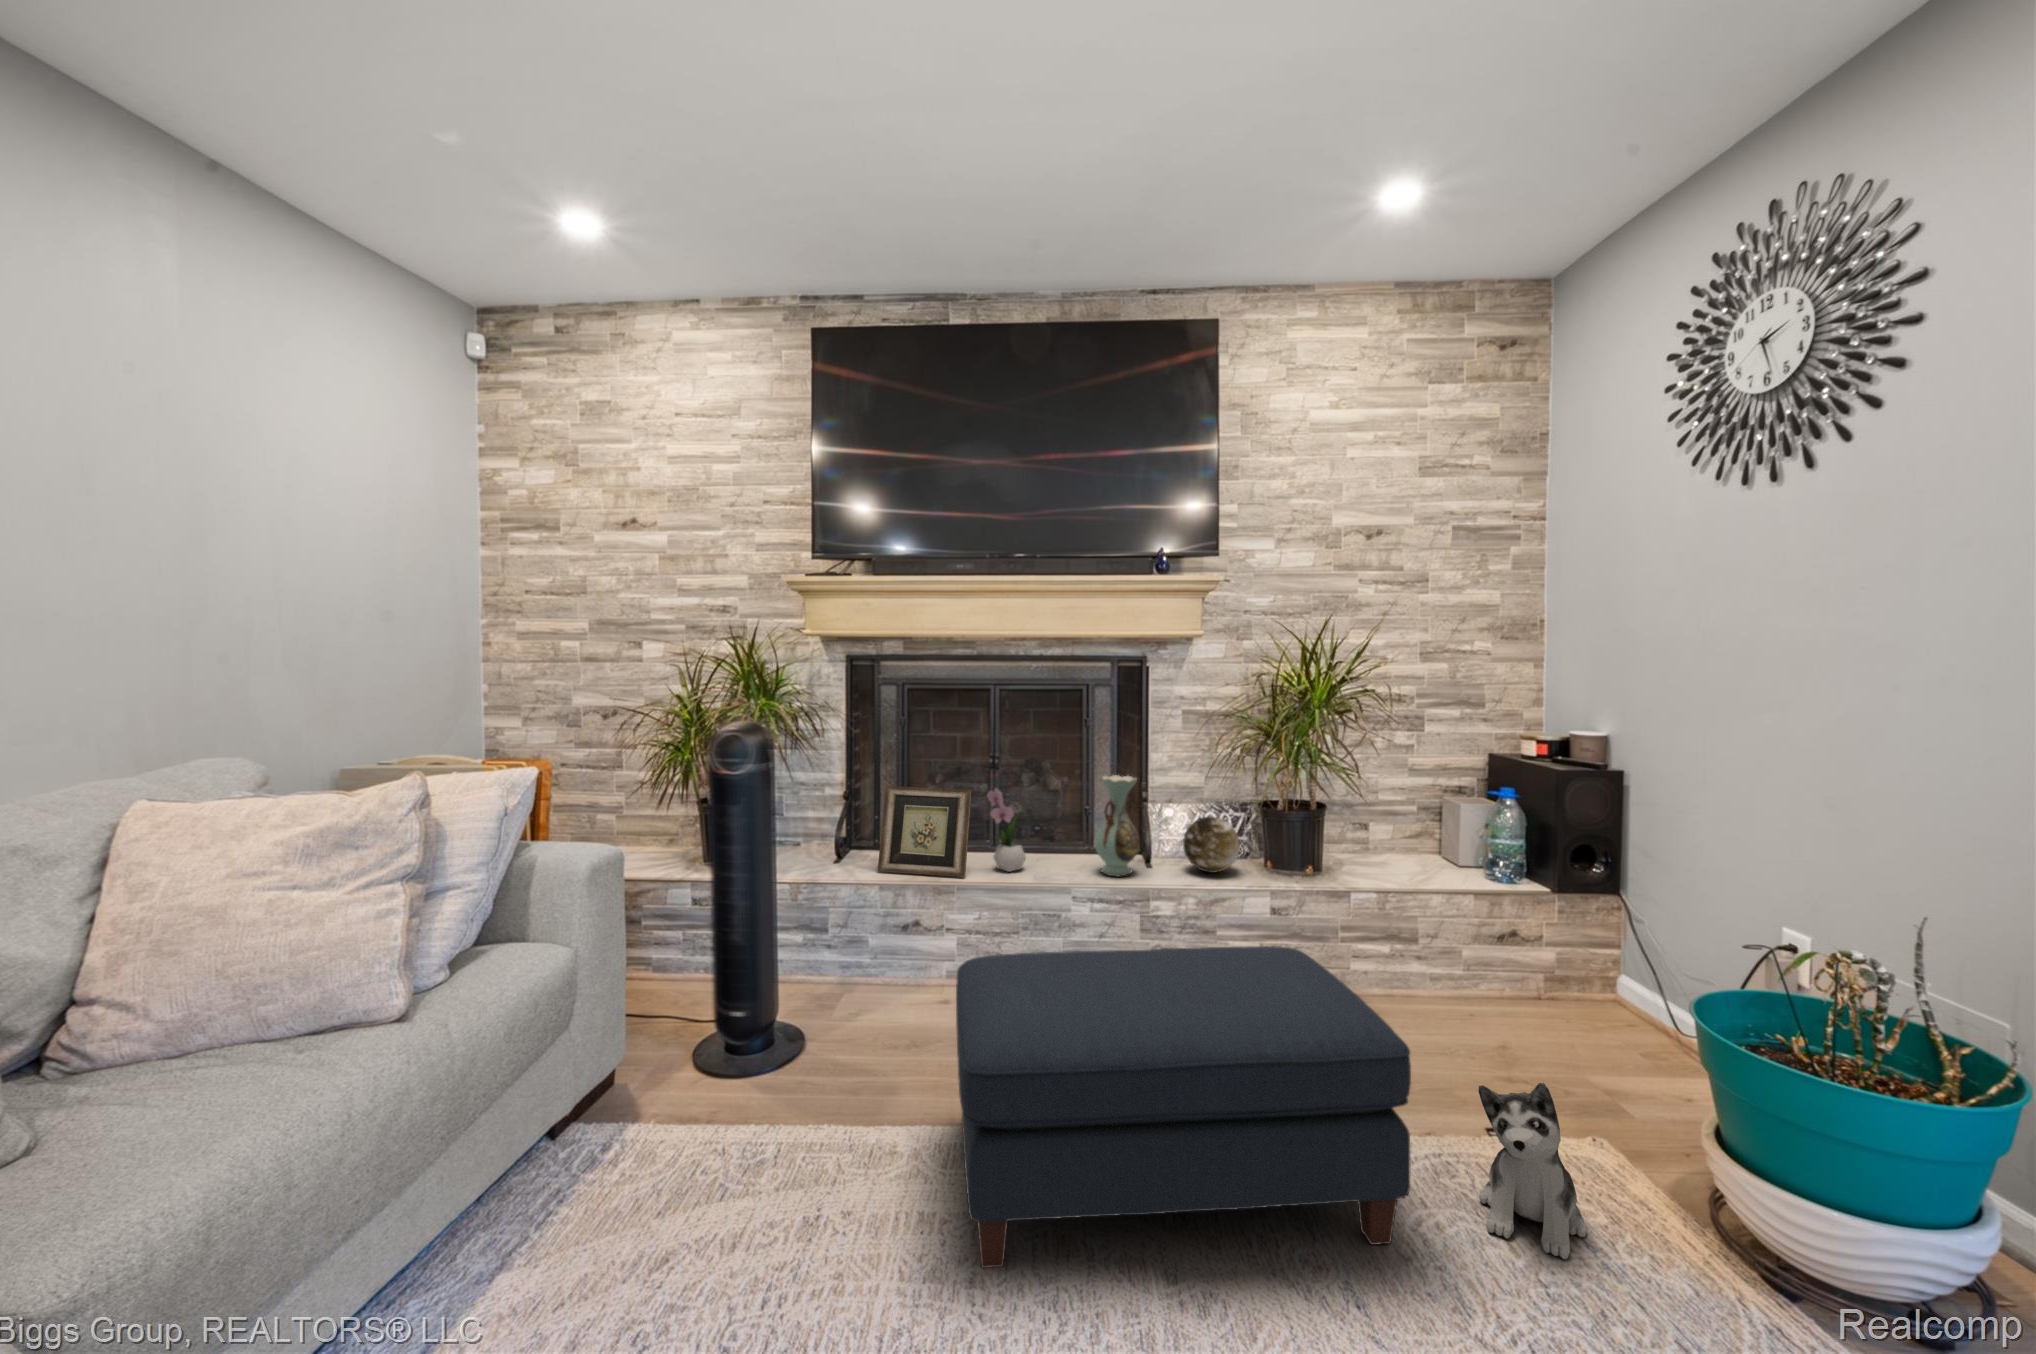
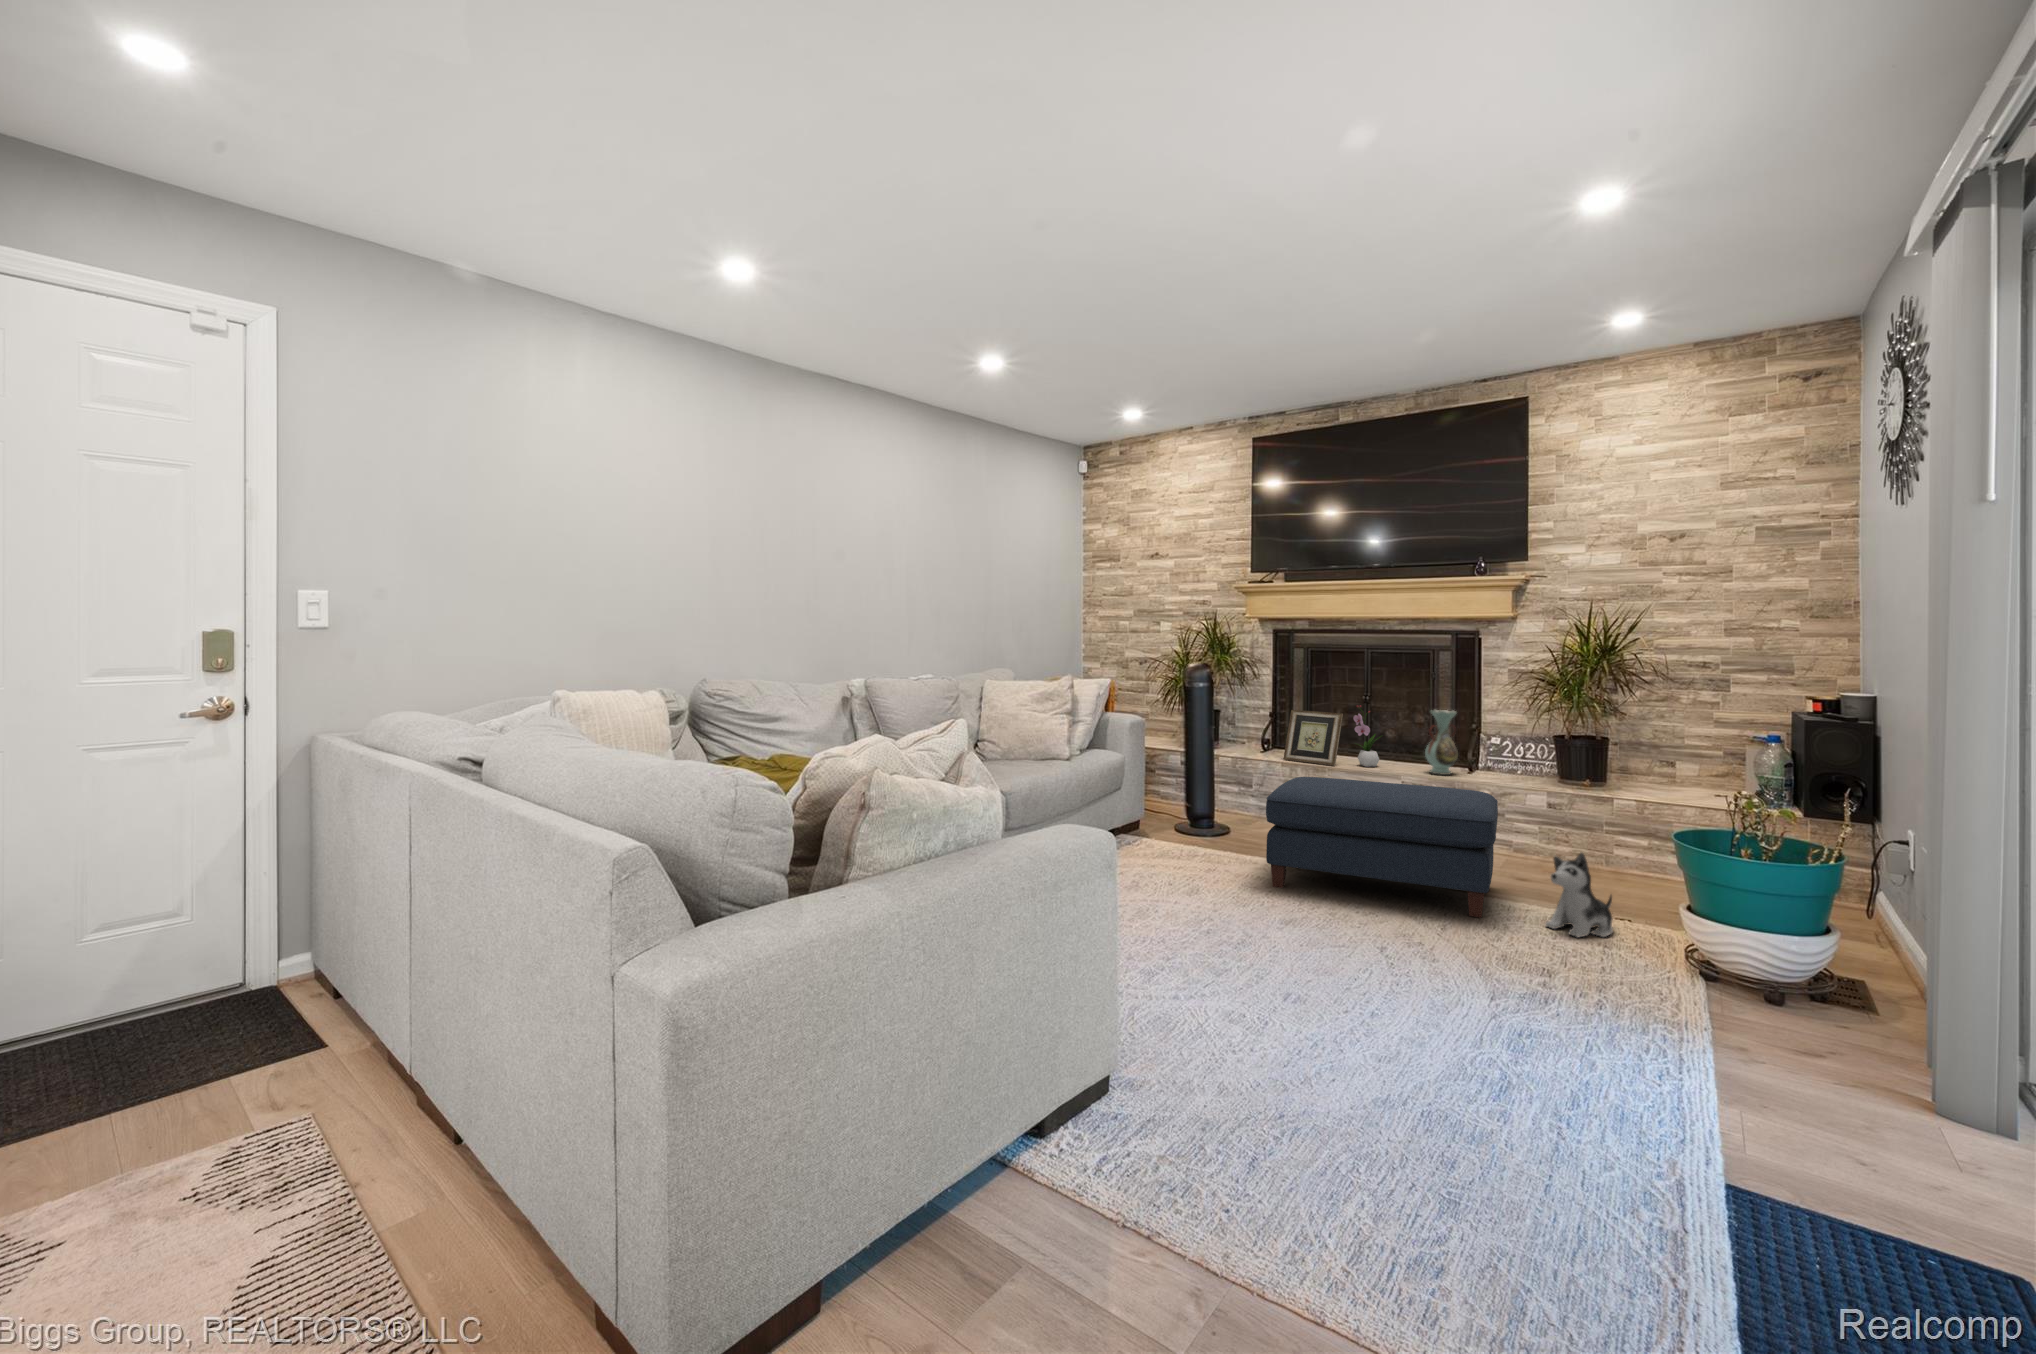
decorative orb: present [1183,816,1240,873] -> none [1492,742,1536,779]

